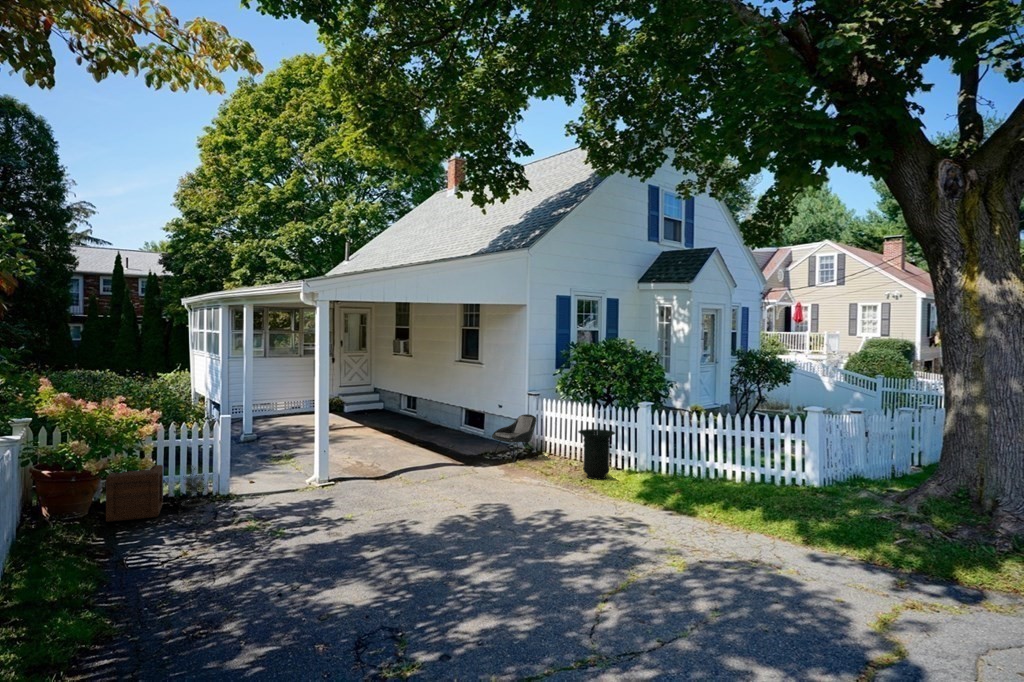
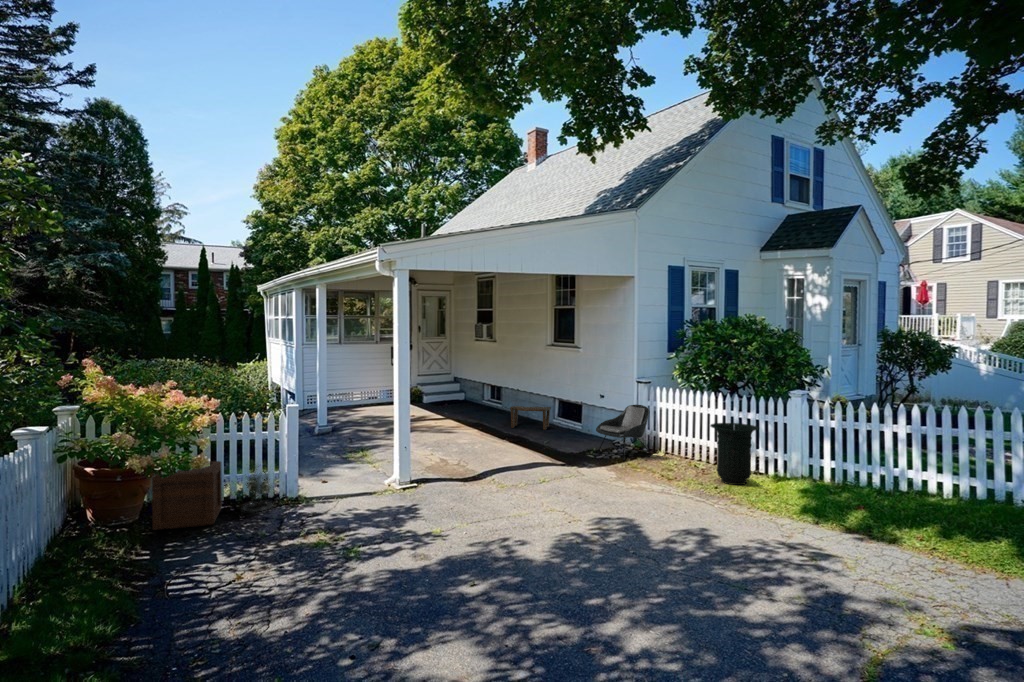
bench: none [422,415,459,437] -> present [510,406,551,430]

